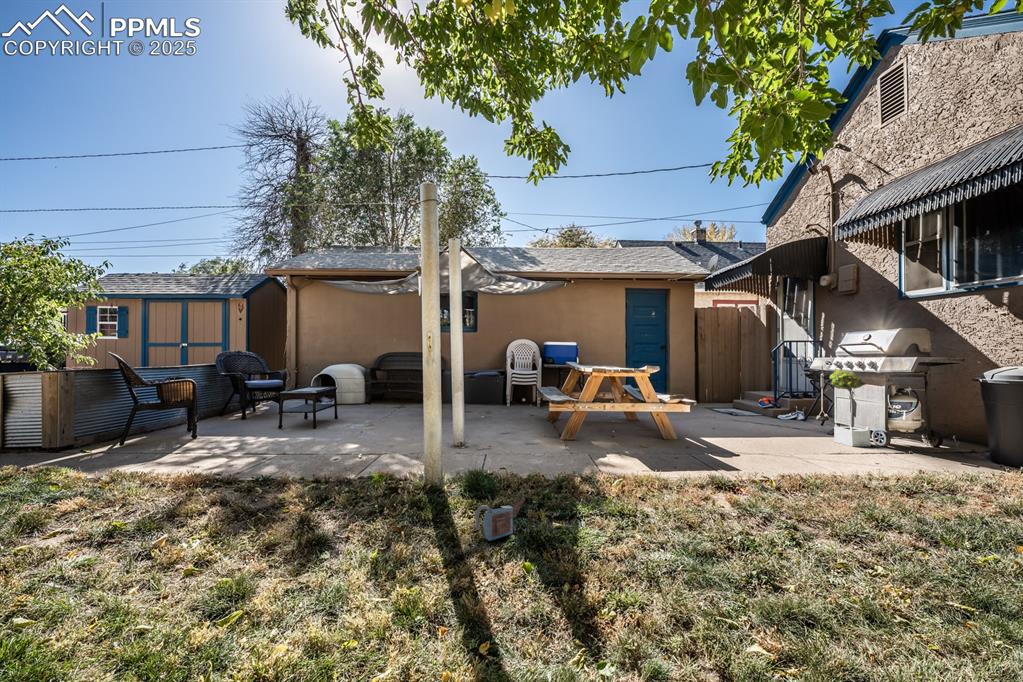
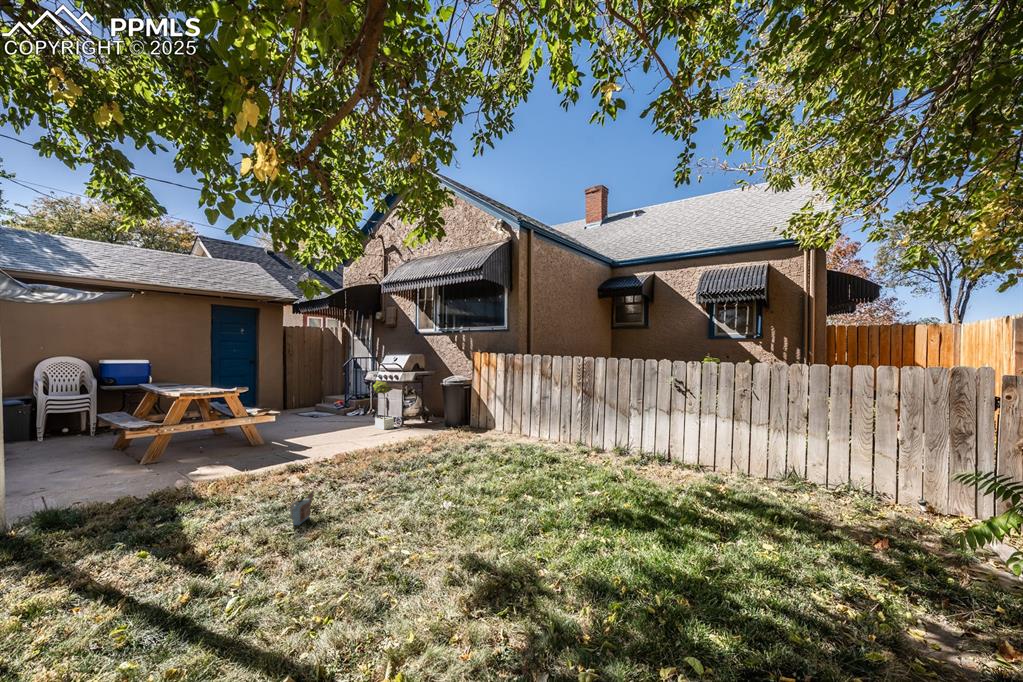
watering can: present [474,497,525,541] -> present [290,491,314,525]

